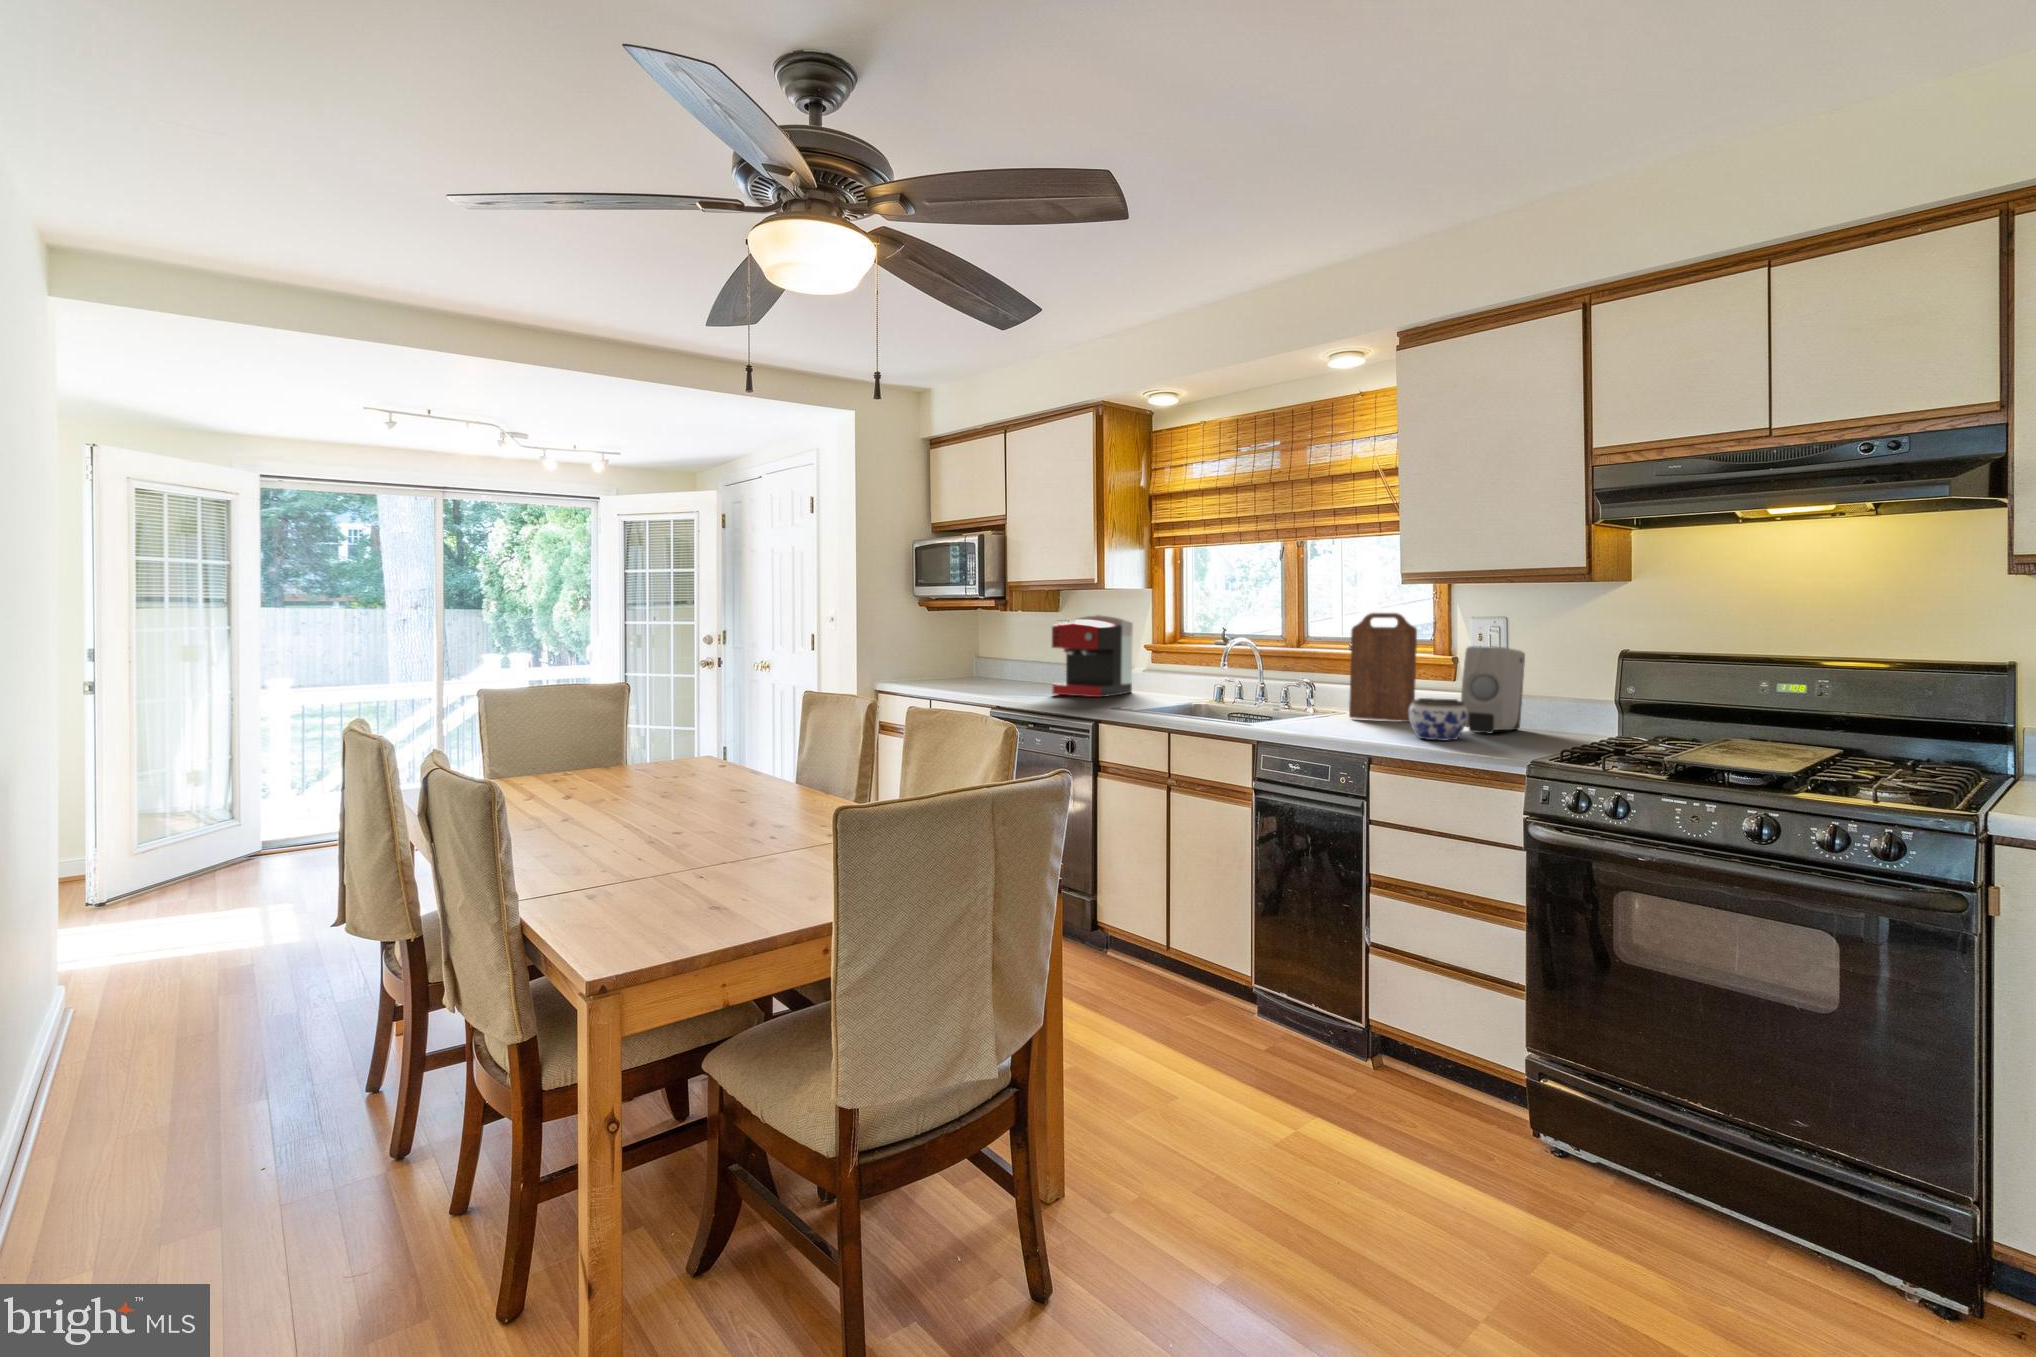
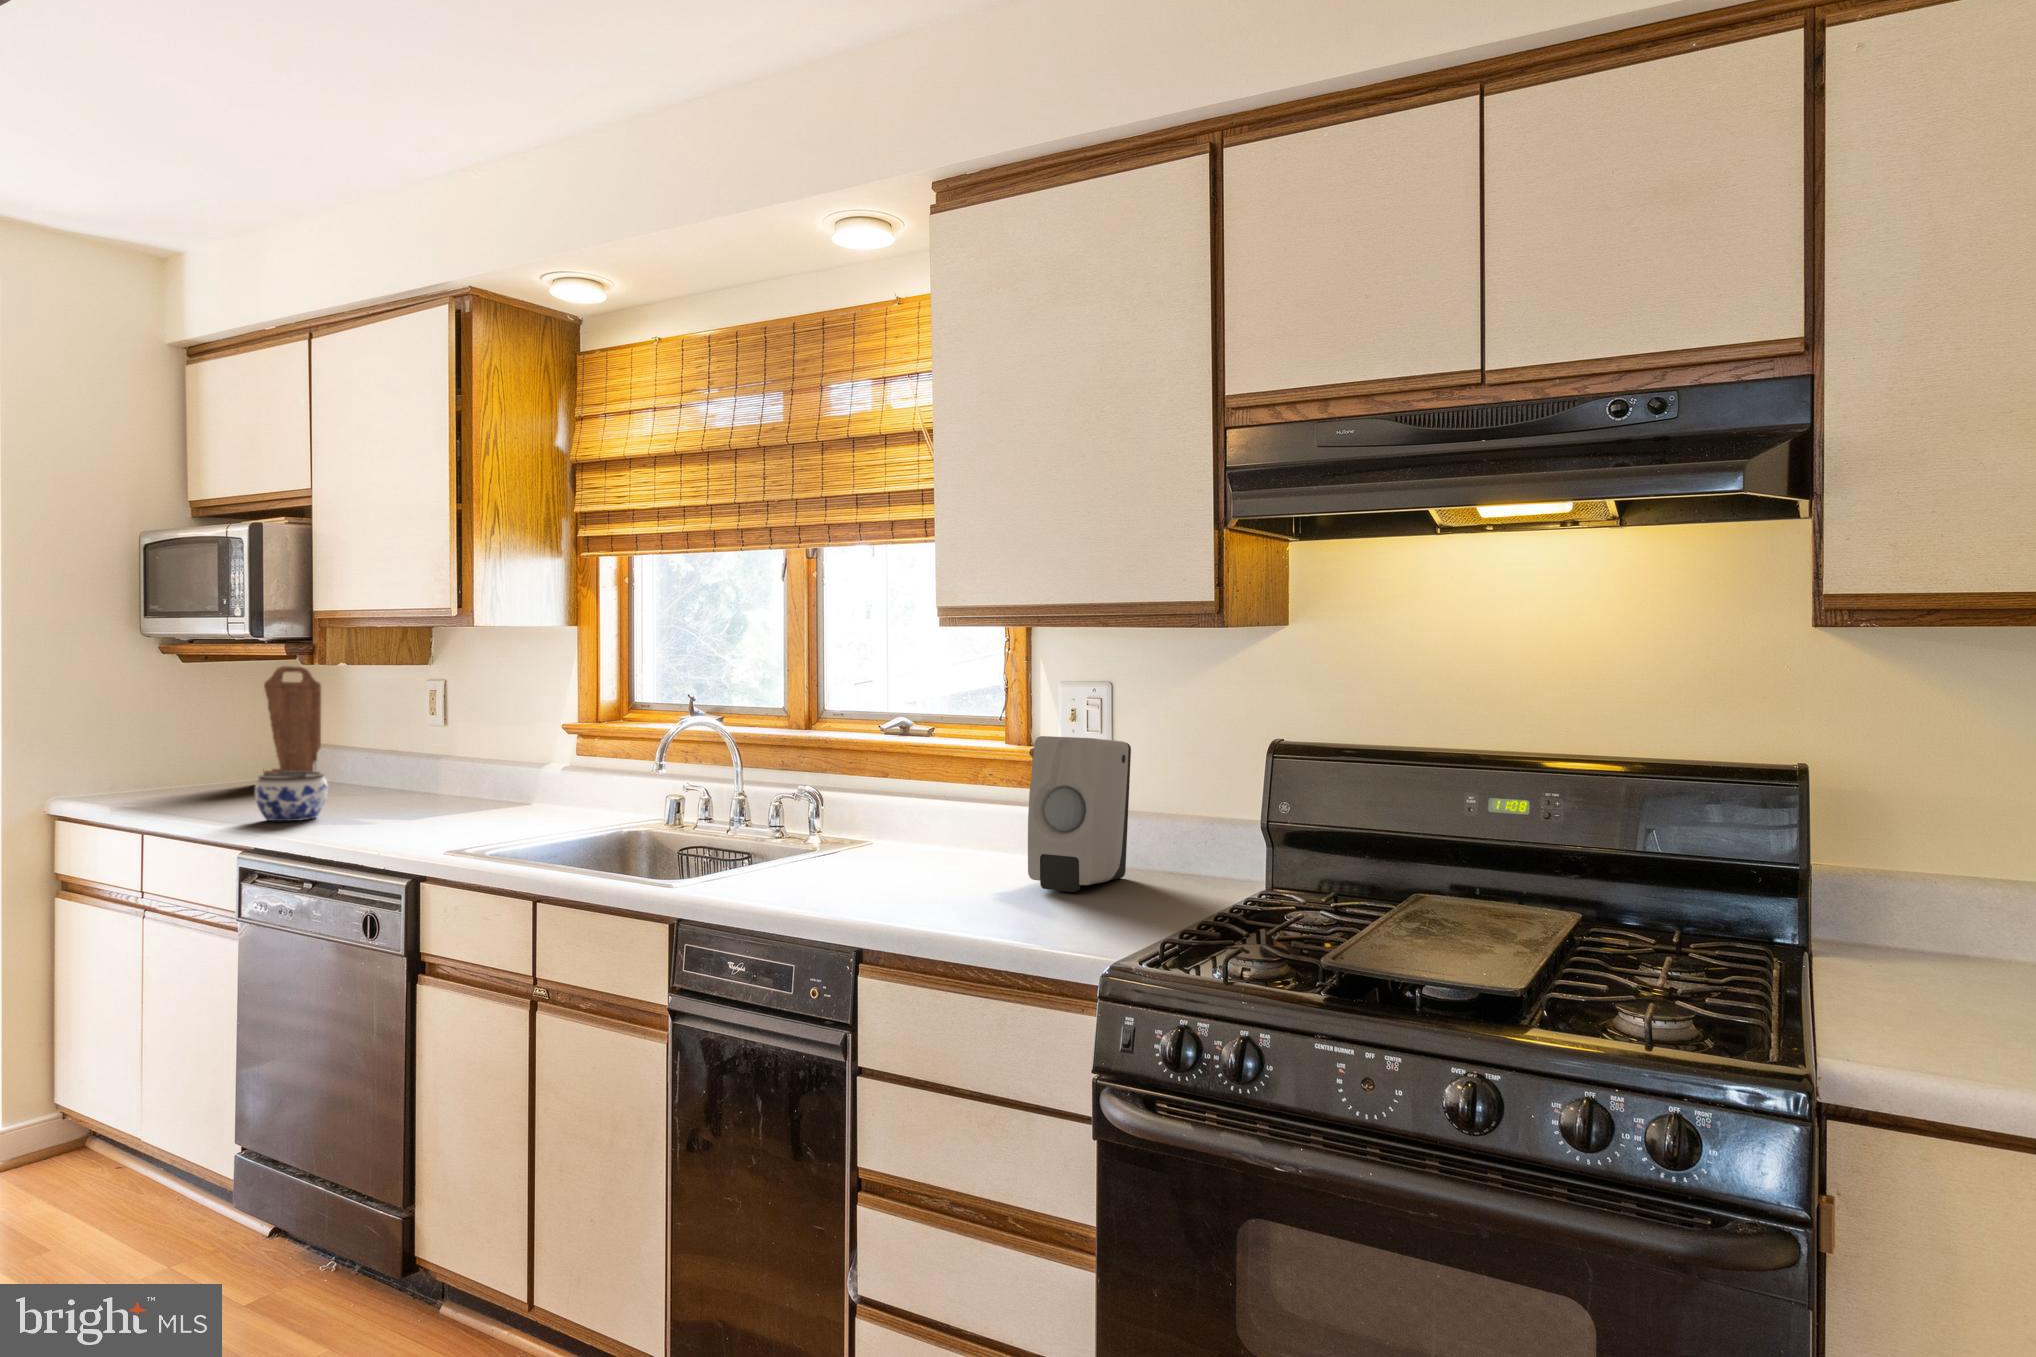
cutting board: present [1349,613,1417,722] -> present [264,666,321,774]
coffee maker: present [1052,615,1133,697] -> none [382,670,544,819]
jar: present [1409,698,1467,741] -> present [255,771,328,821]

